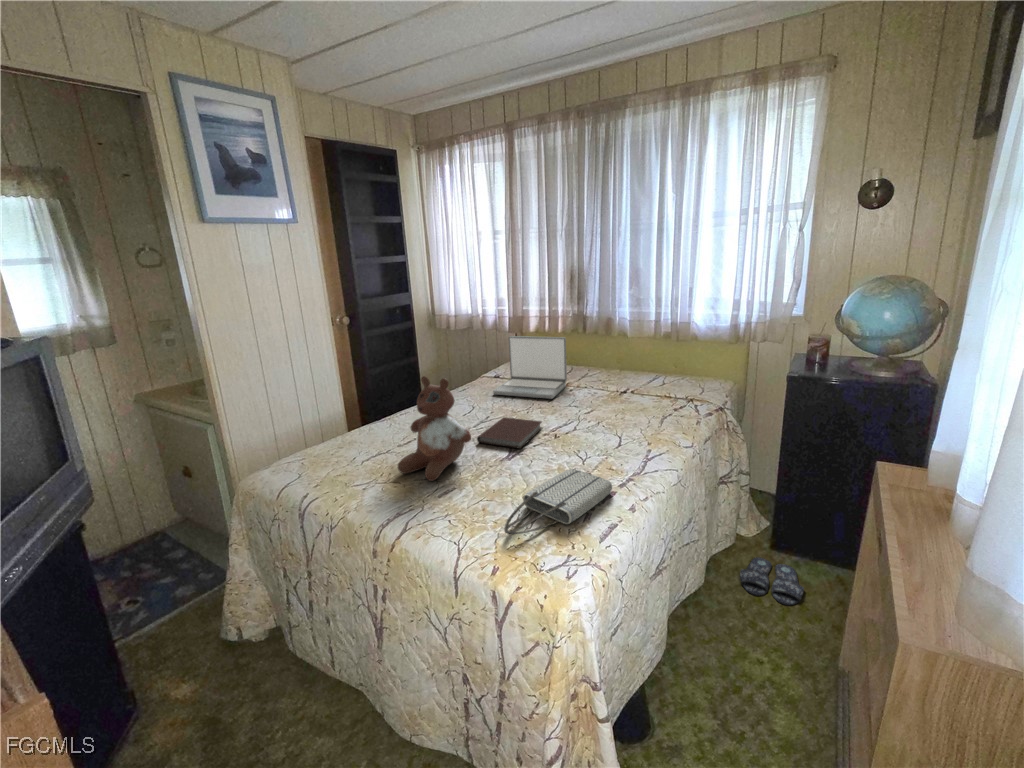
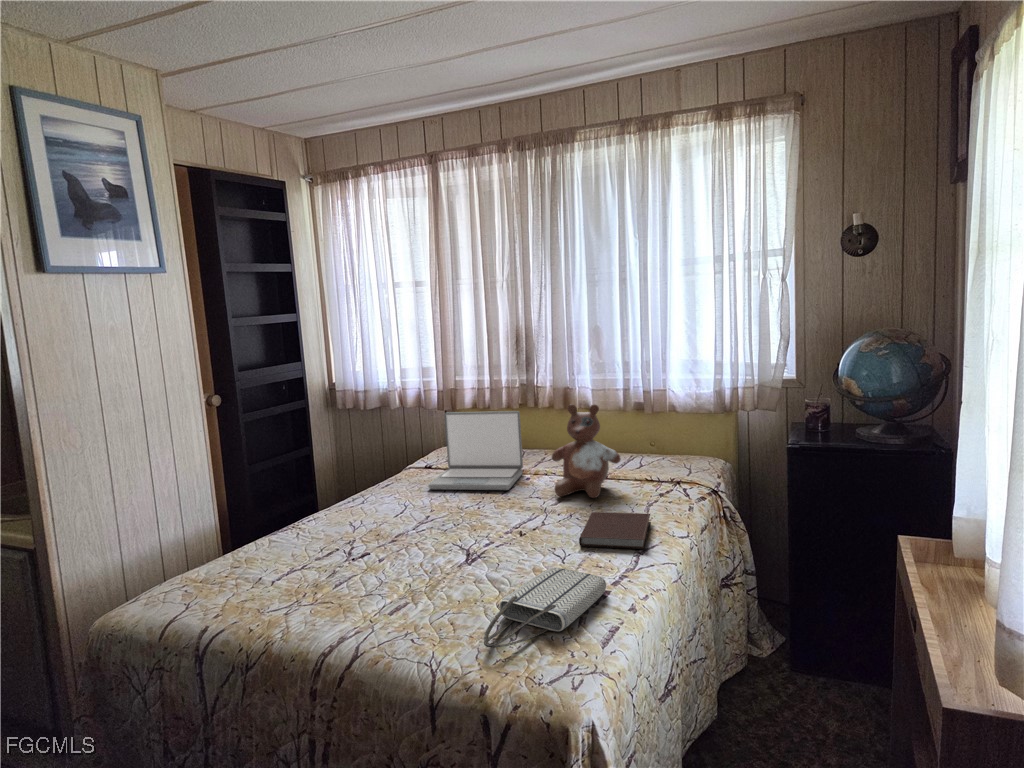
stuffed bear: present [398,376,471,481] -> present [552,404,620,498]
notebook: present [477,417,542,449] -> present [579,512,651,549]
slippers: present [740,557,804,605] -> none [762,678,839,731]

